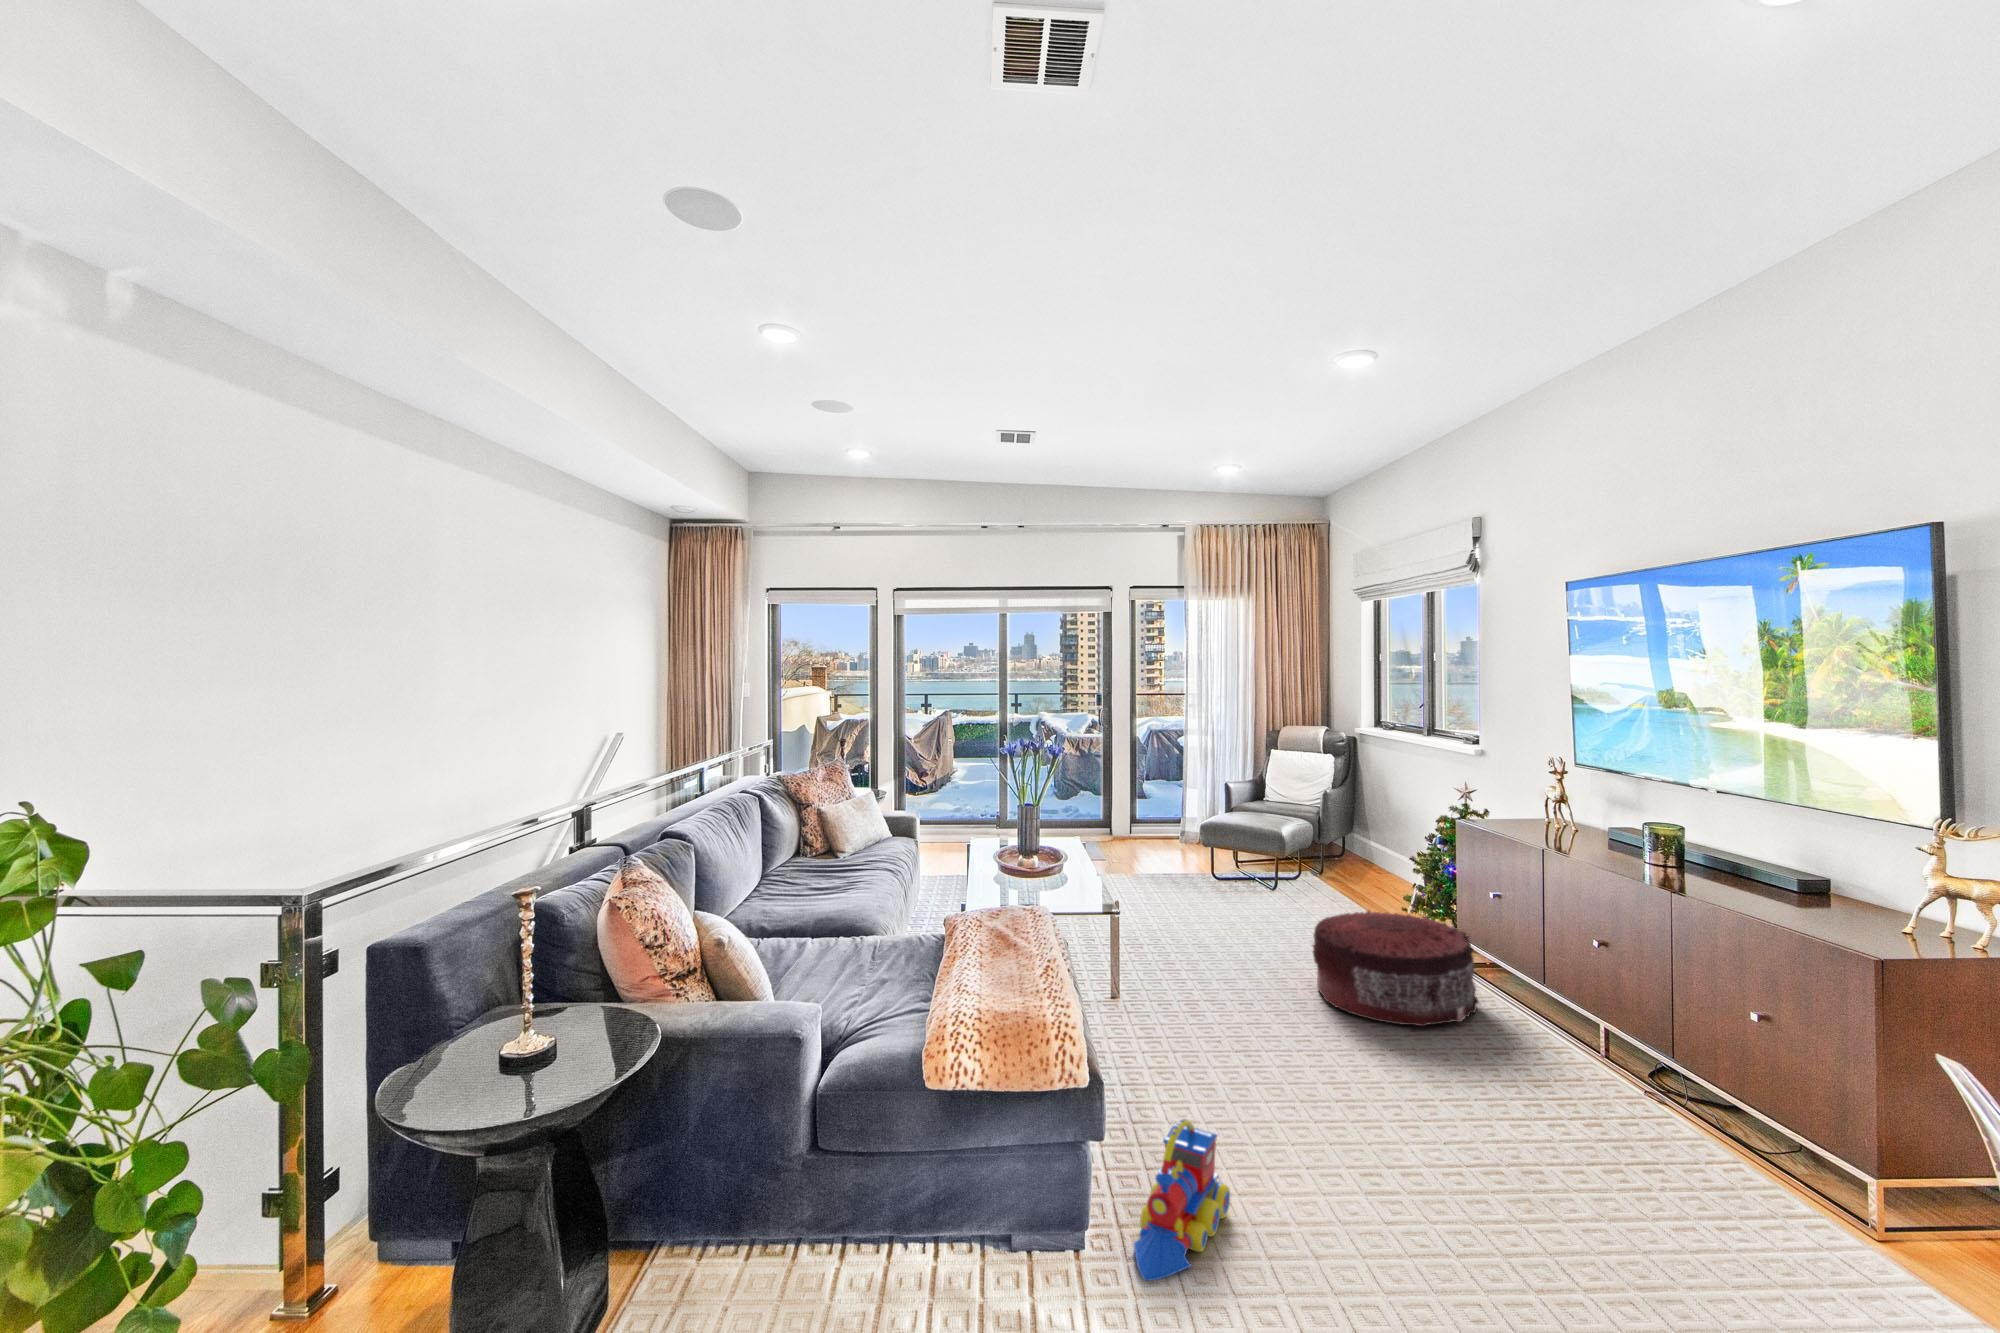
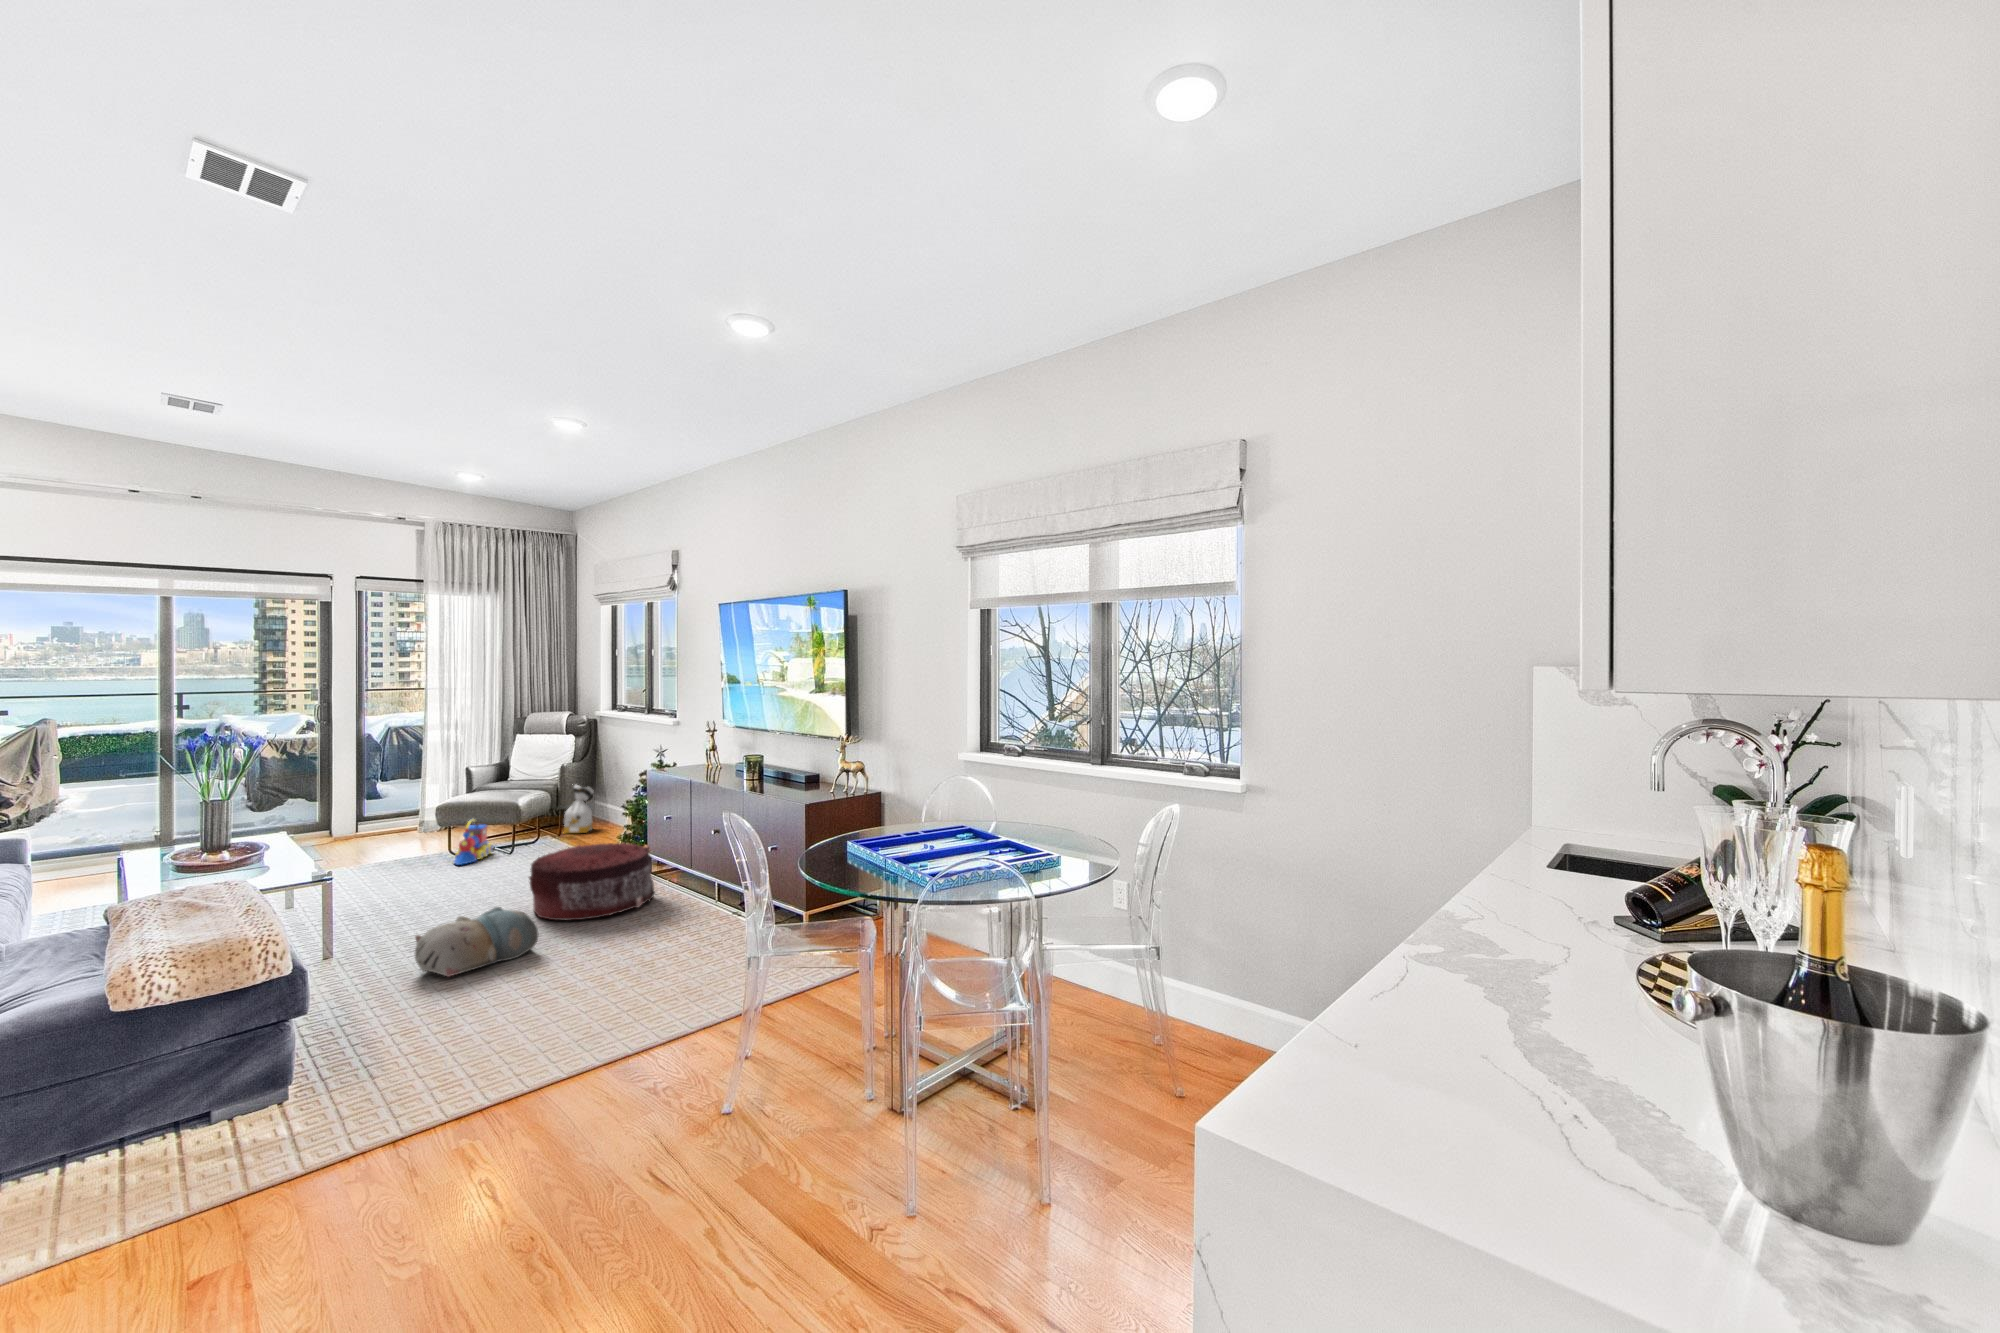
bag: none [1325,813,1360,874] -> present [564,785,593,833]
plush toy: none [1198,987,1338,1077] -> present [415,907,538,977]
toy train: present [1134,1119,1230,1281] -> present [453,819,493,865]

